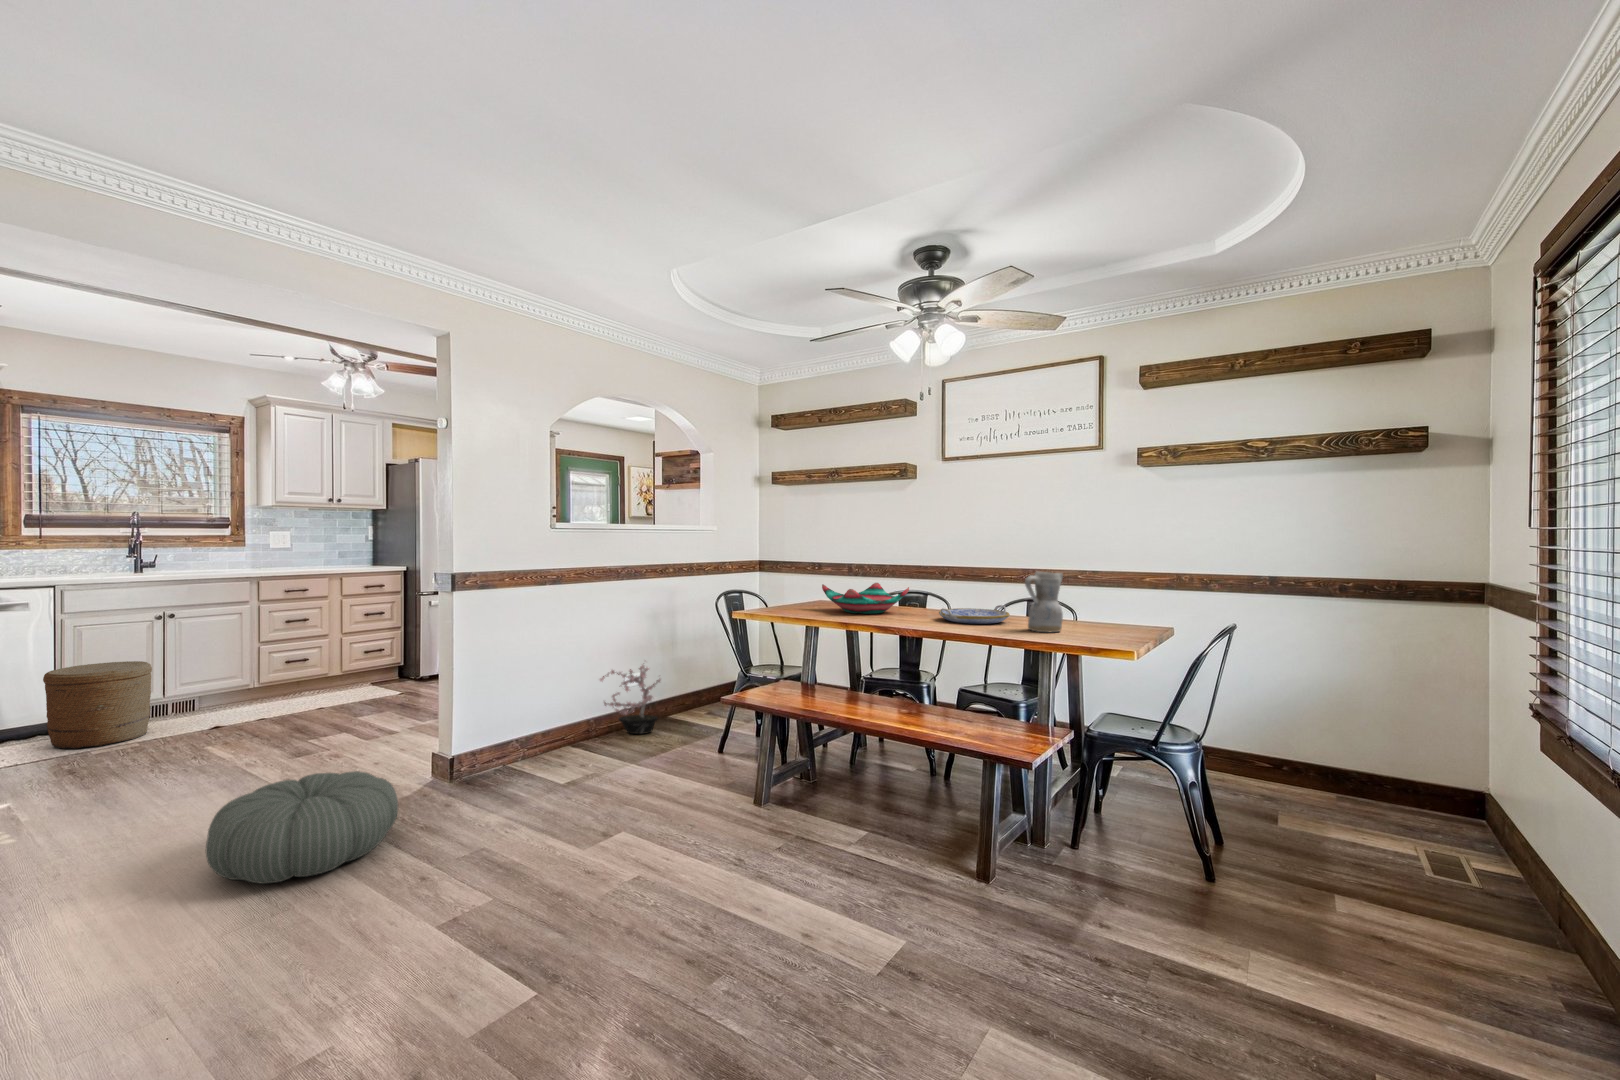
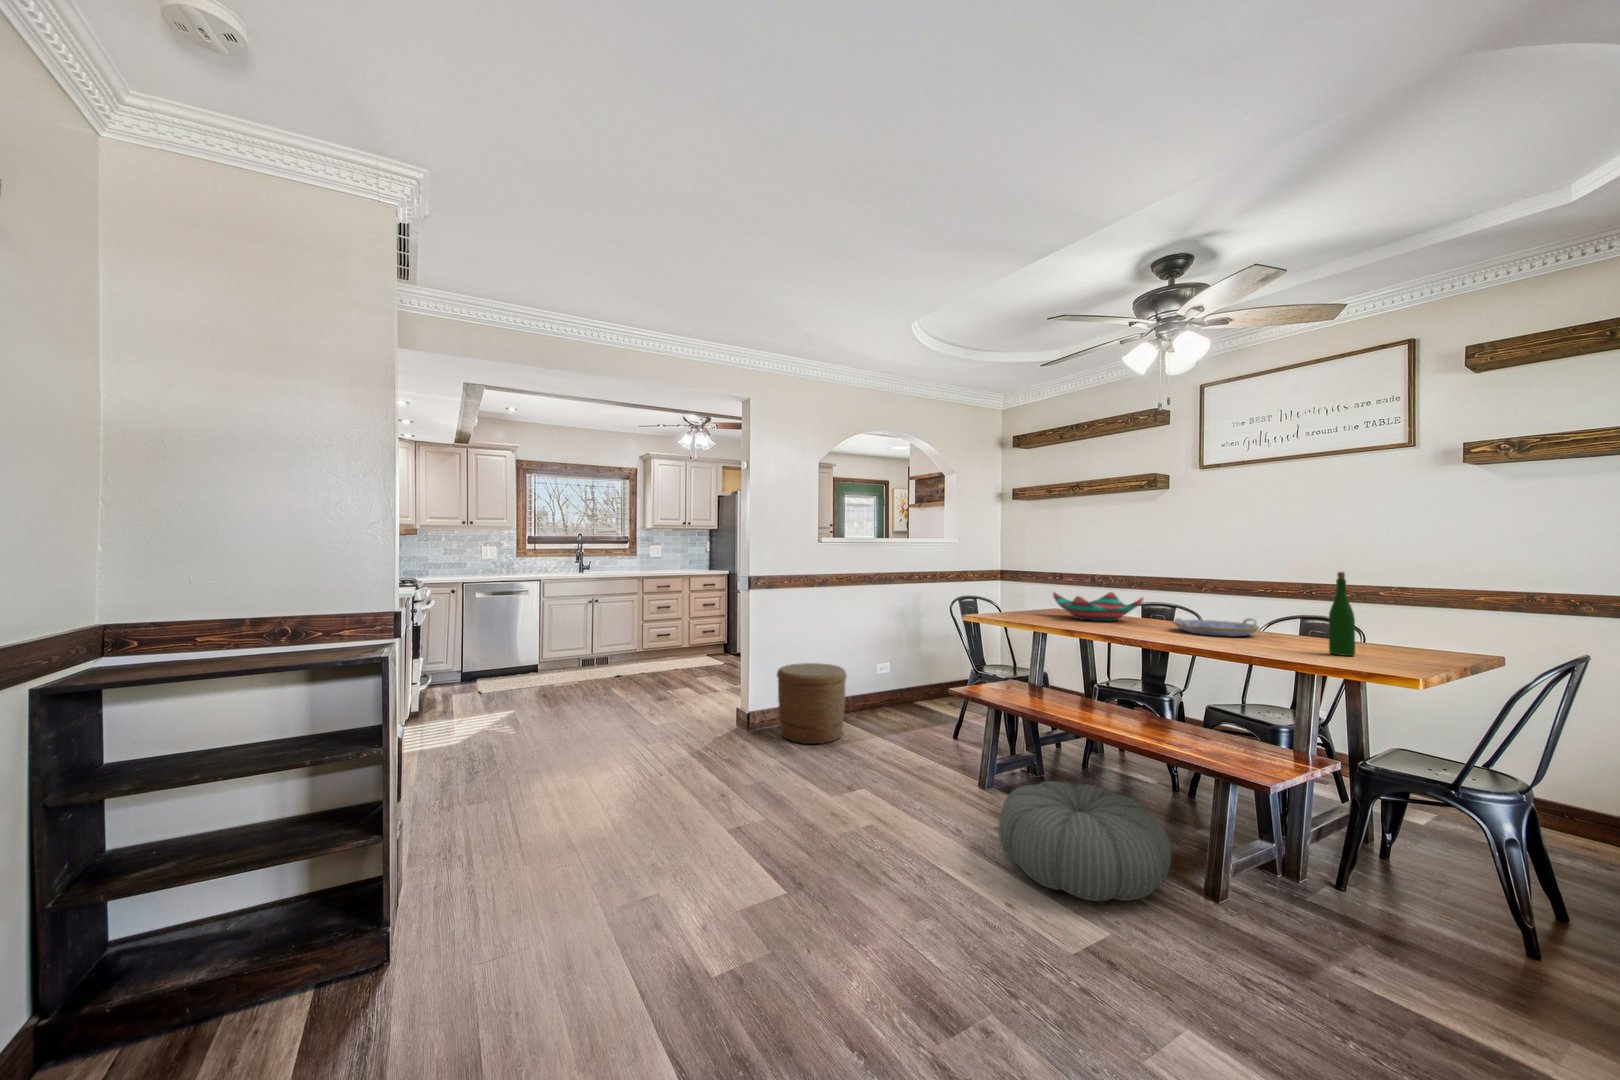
wine bottle: none [1070,561,1090,638] -> present [1329,572,1355,656]
ceramic pitcher: present [1025,572,1063,632] -> none [1271,583,1323,648]
woven basket: present [43,661,152,749] -> present [777,663,847,744]
potted plant: present [600,665,661,734] -> none [857,650,913,715]
pouf: present [206,771,398,884] -> present [998,781,1171,902]

